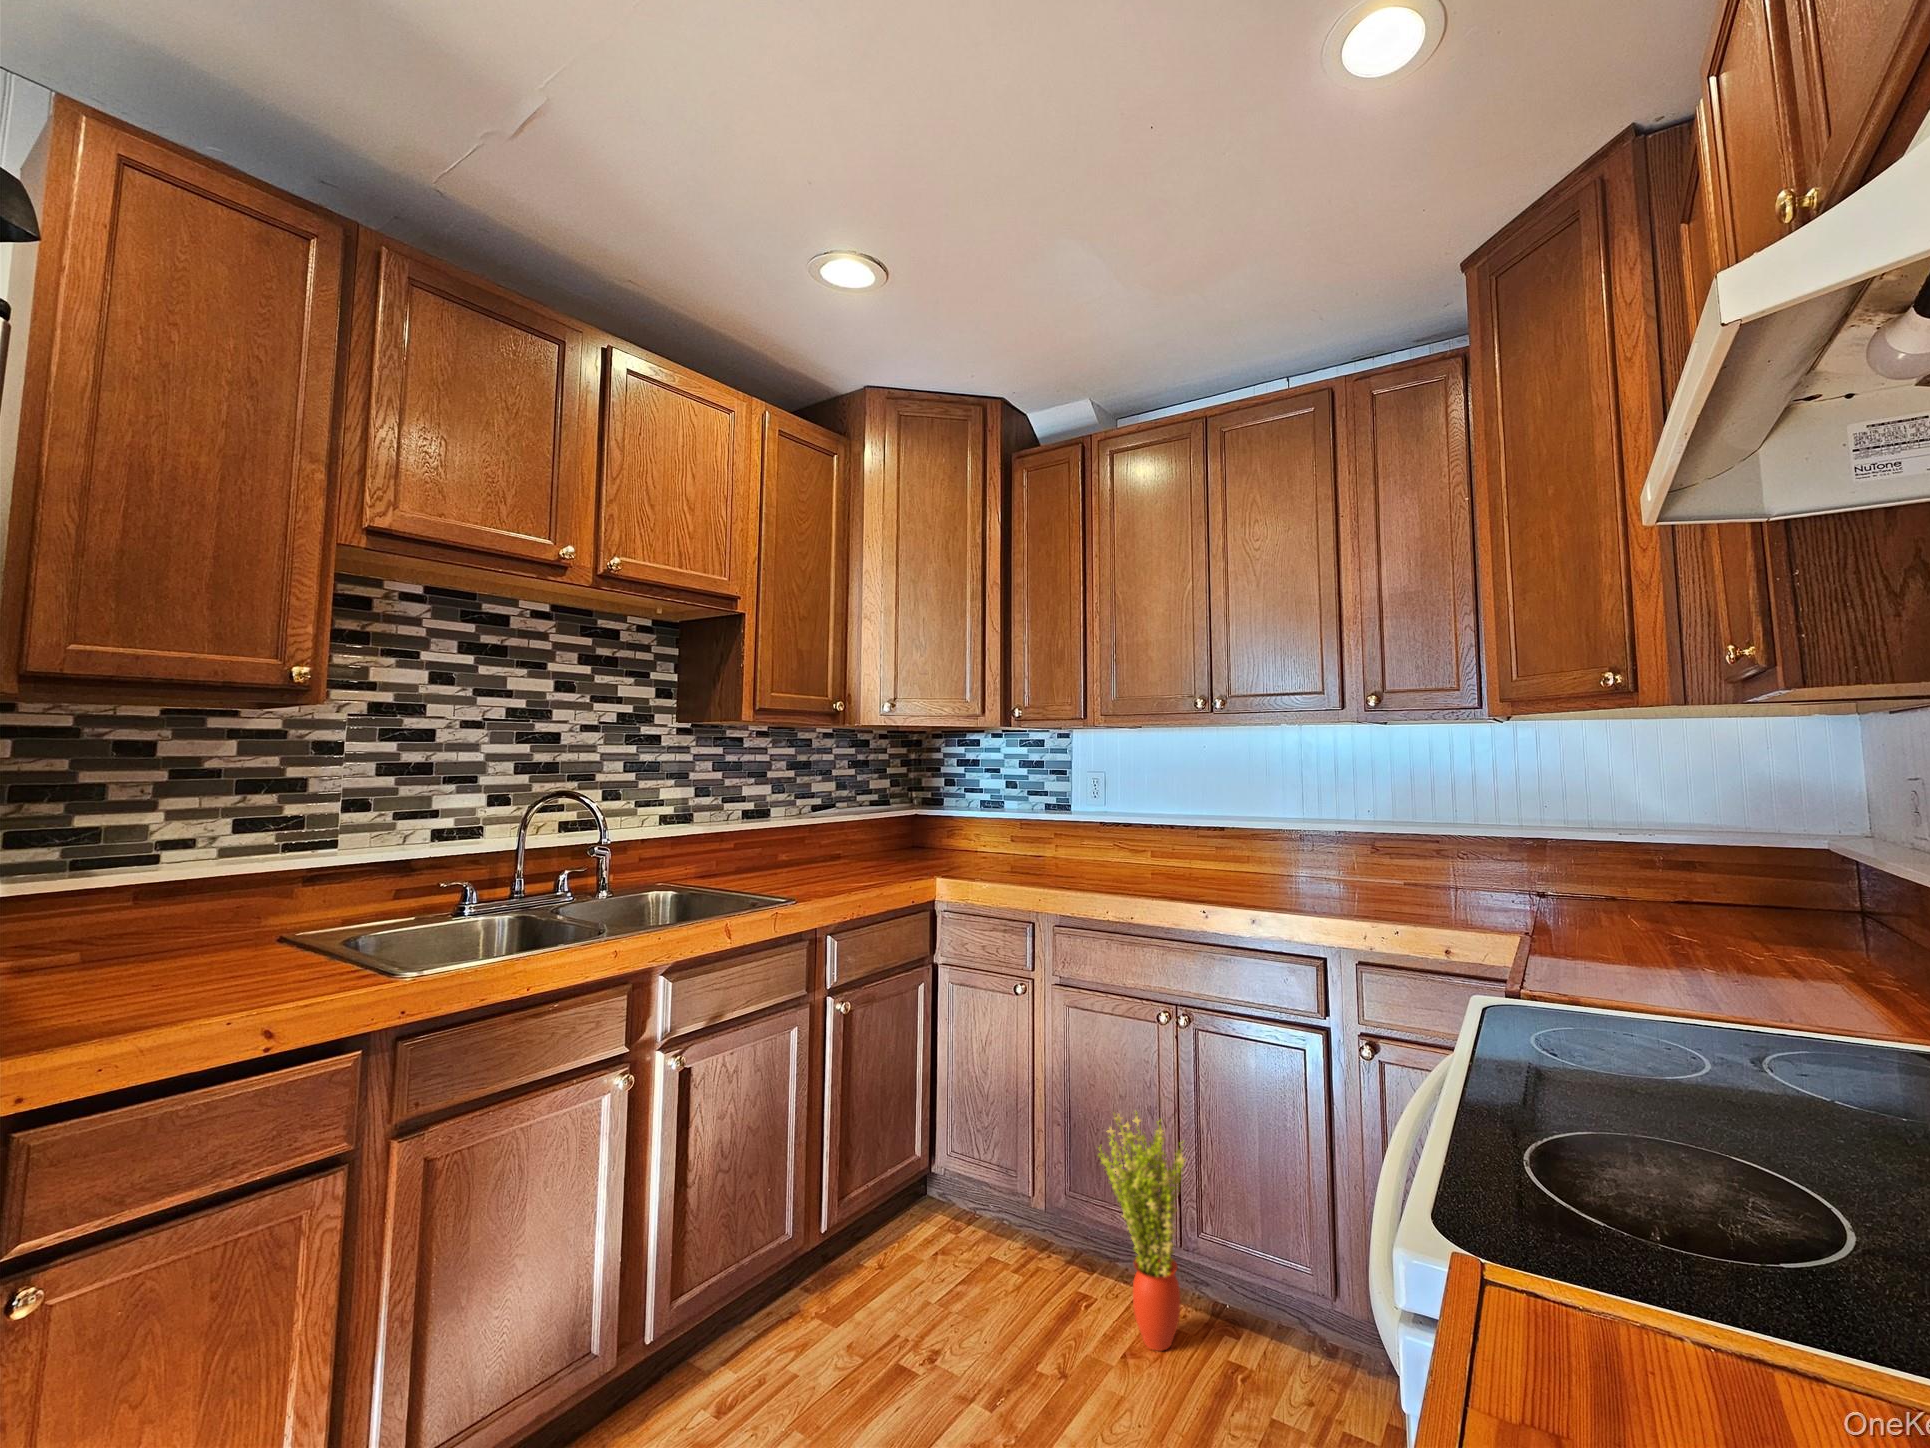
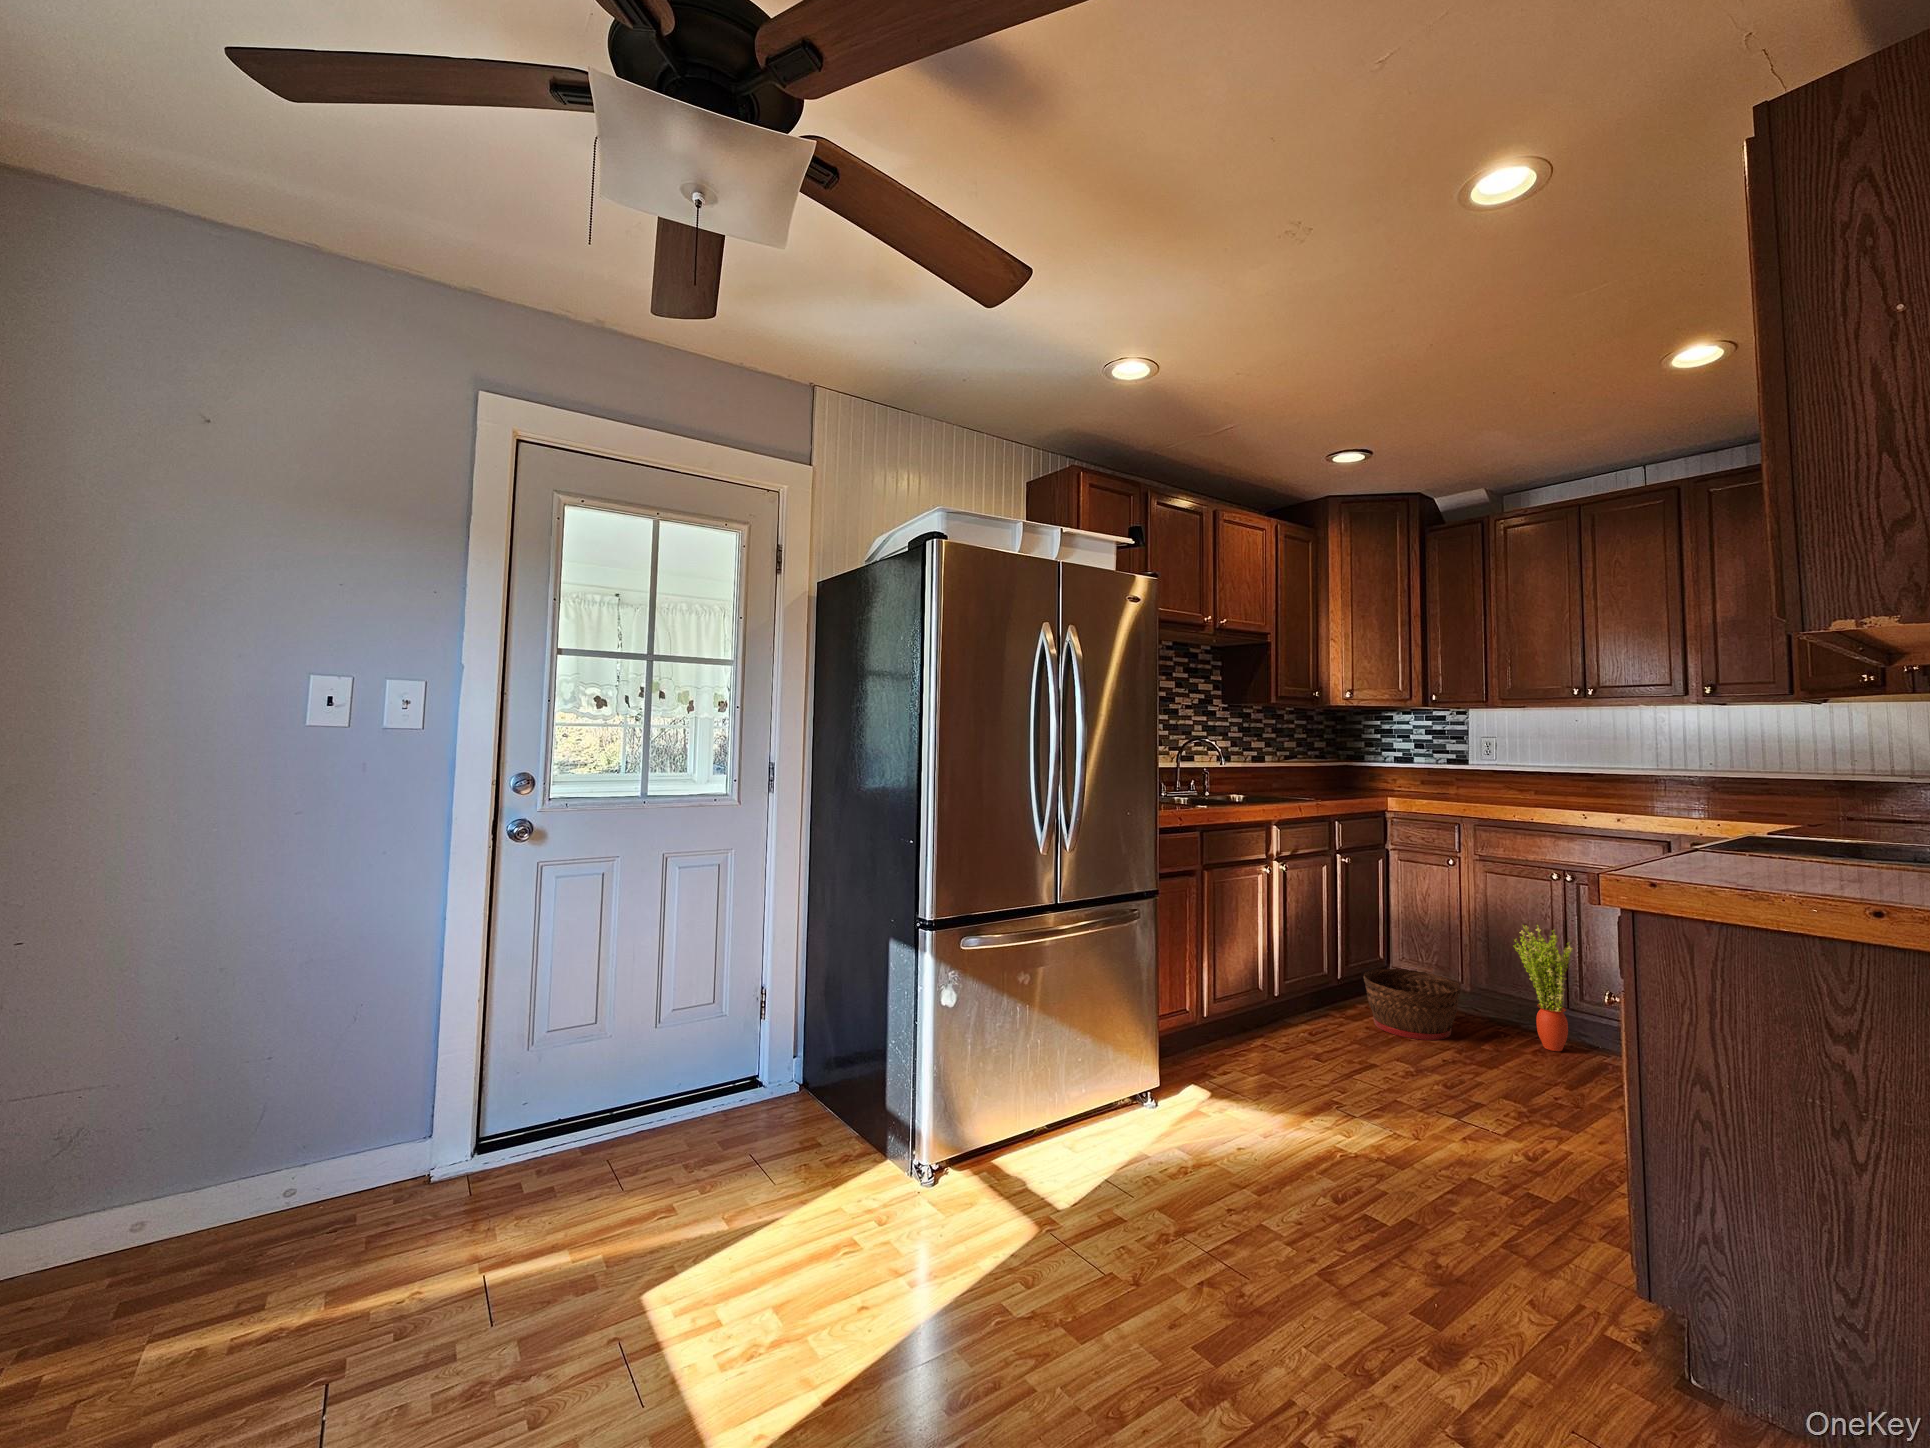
basket: none [853,1195,1016,1372] -> present [1363,968,1461,1040]

